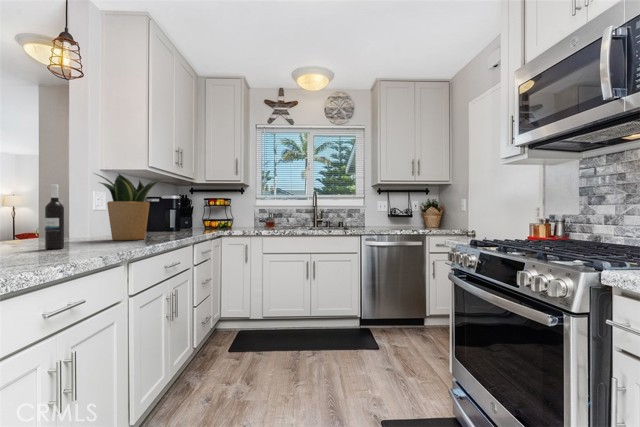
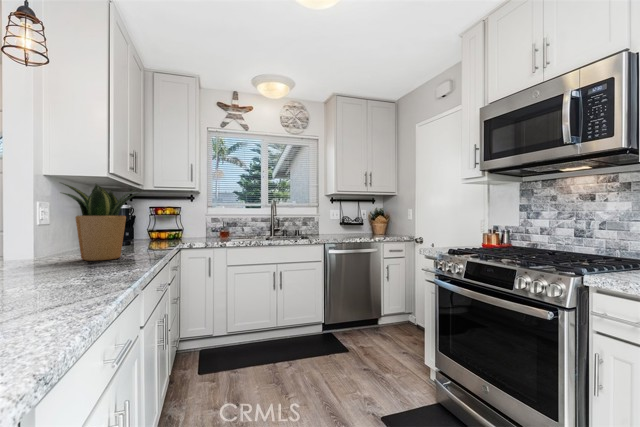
wine bottle: present [45,184,64,249] -> none [29,199,52,277]

